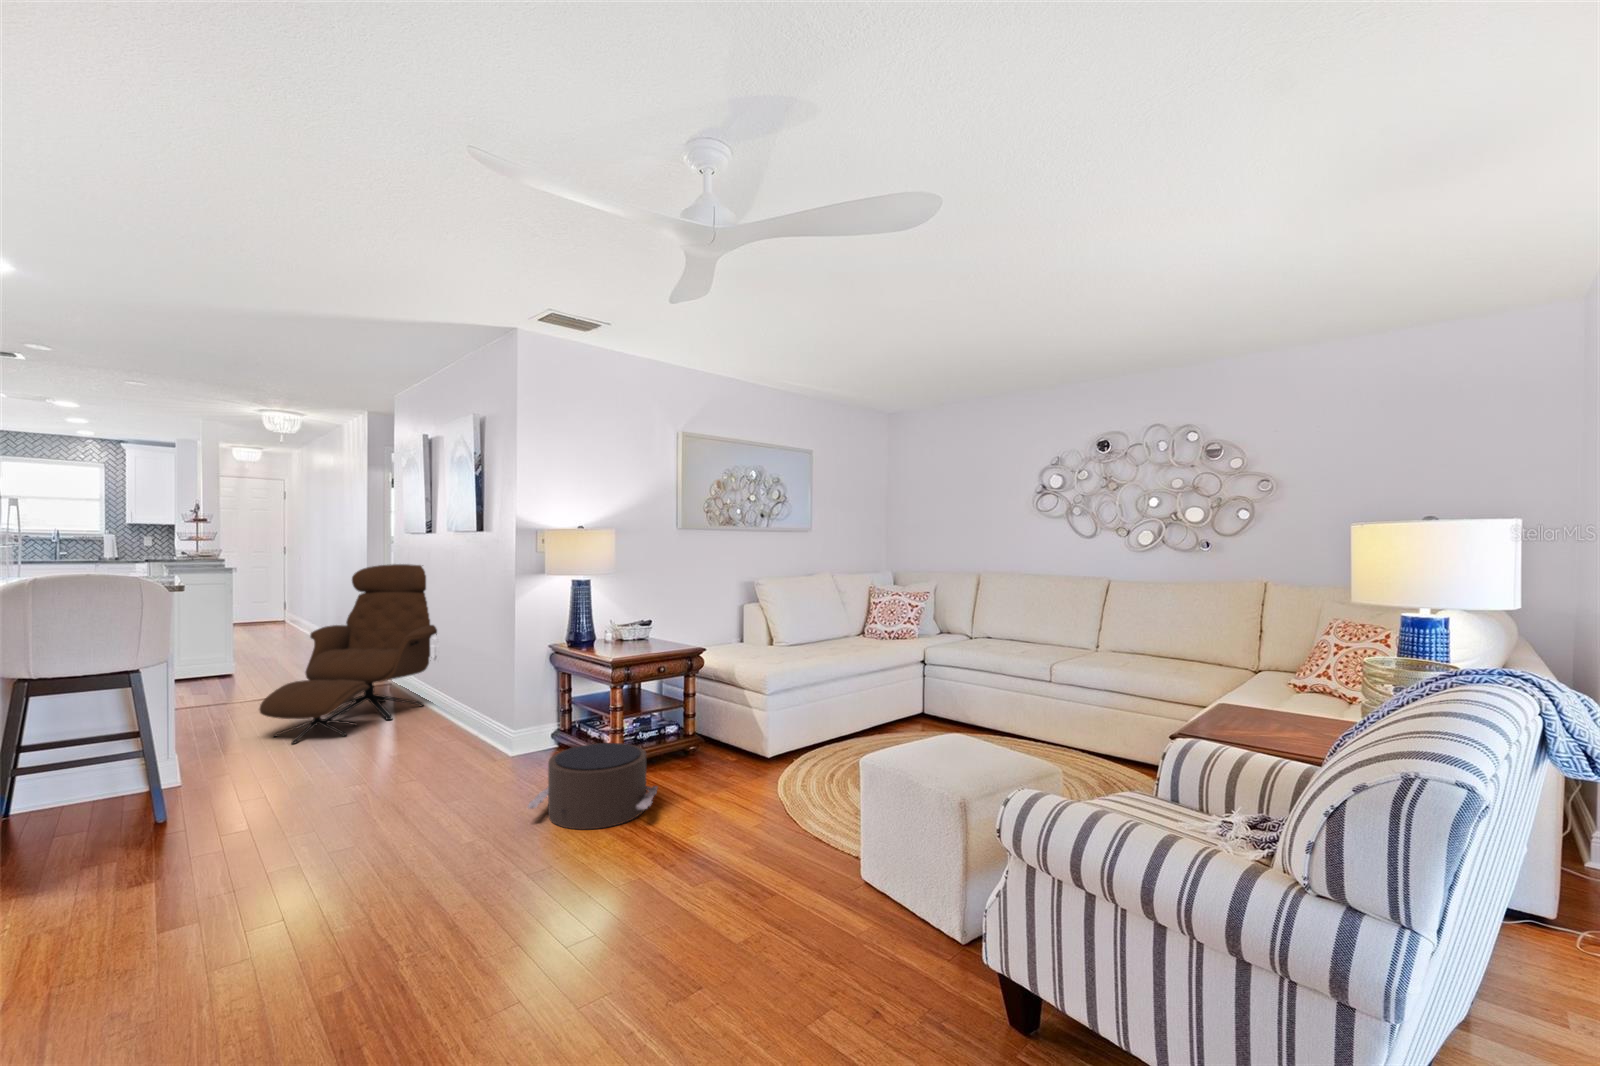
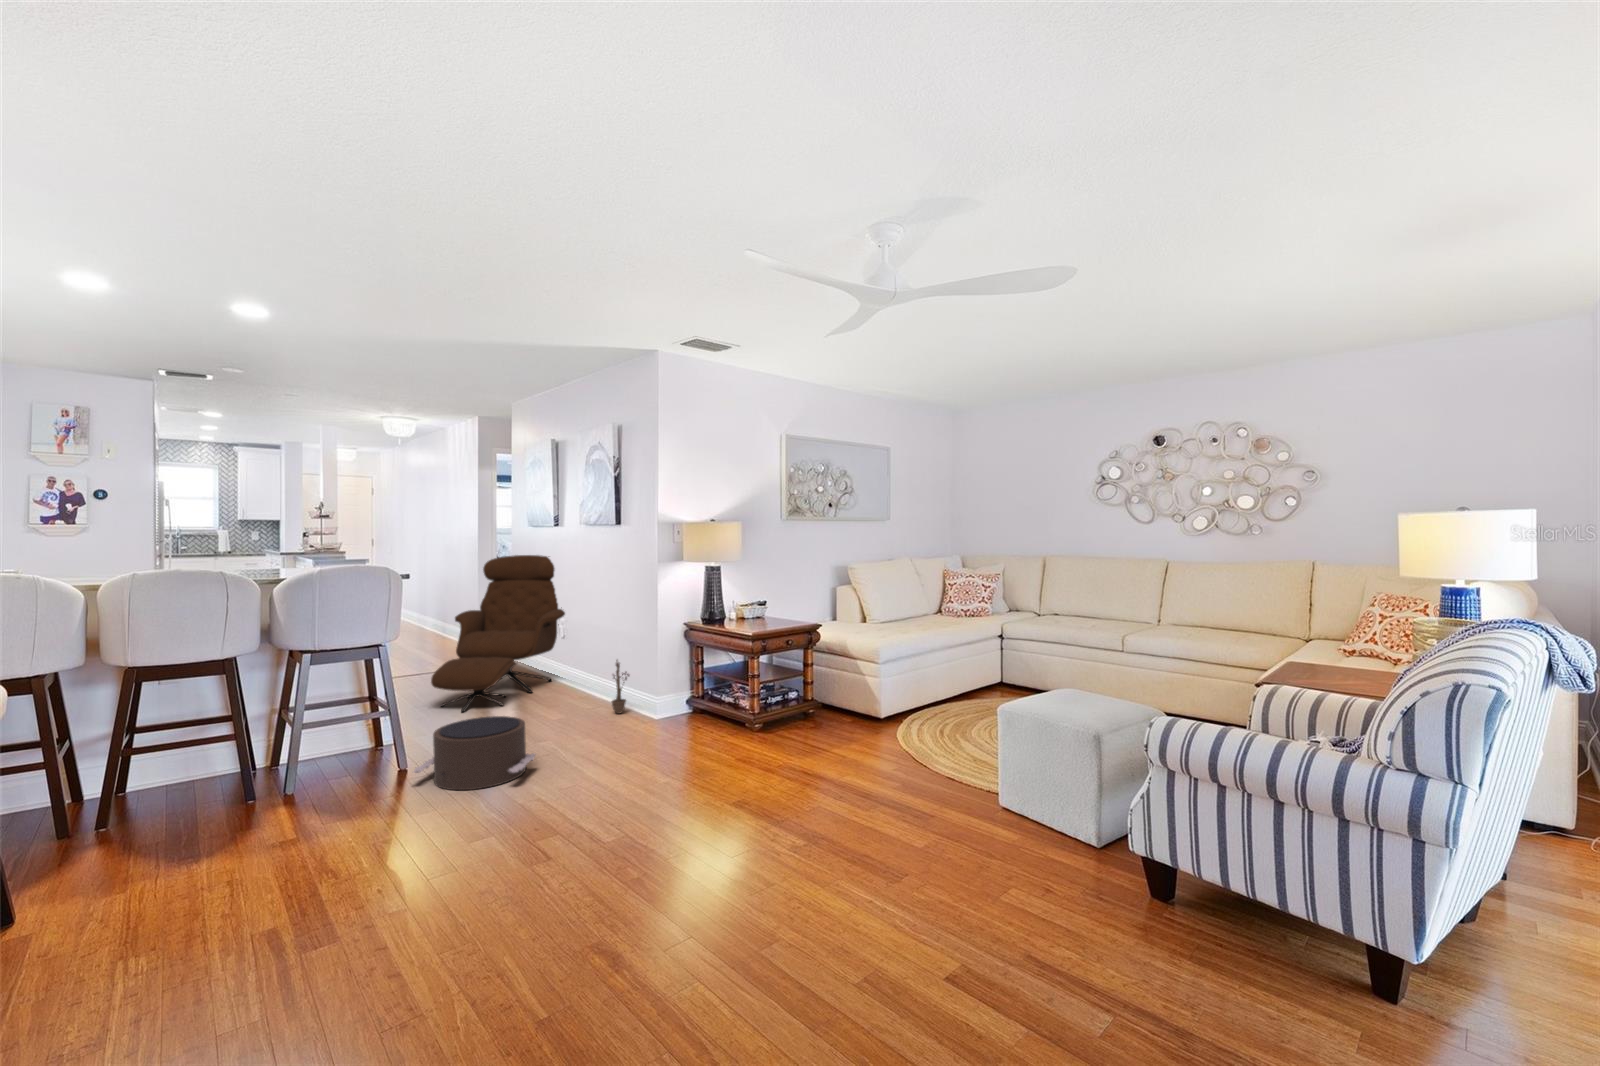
decorative plant: none [463,684,485,748] -> present [611,660,629,714]
pouf: present [528,743,658,829] -> present [413,716,535,790]

